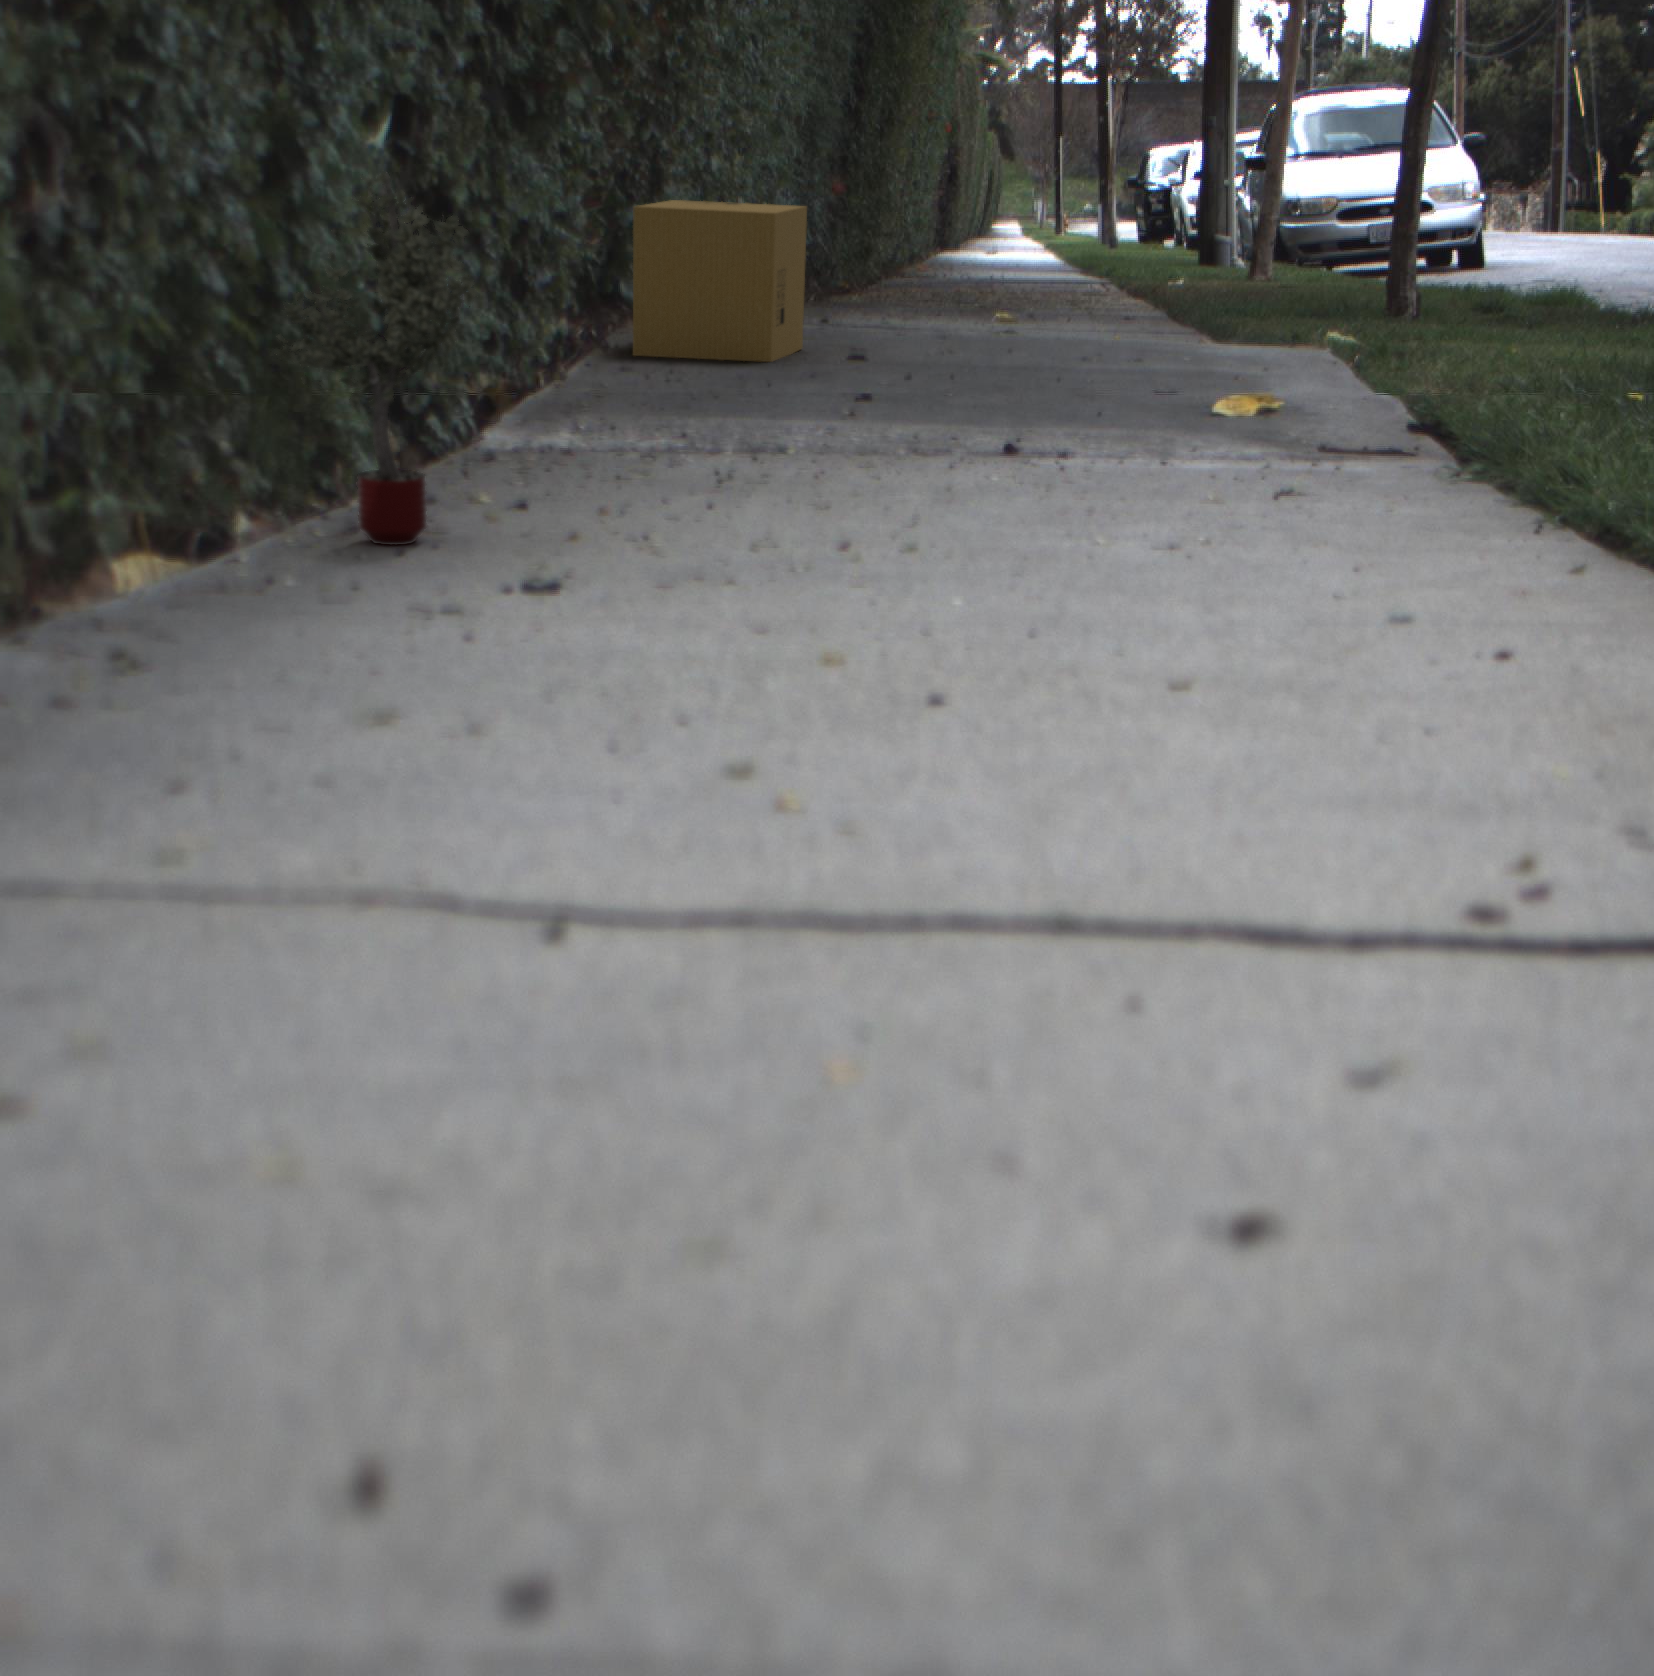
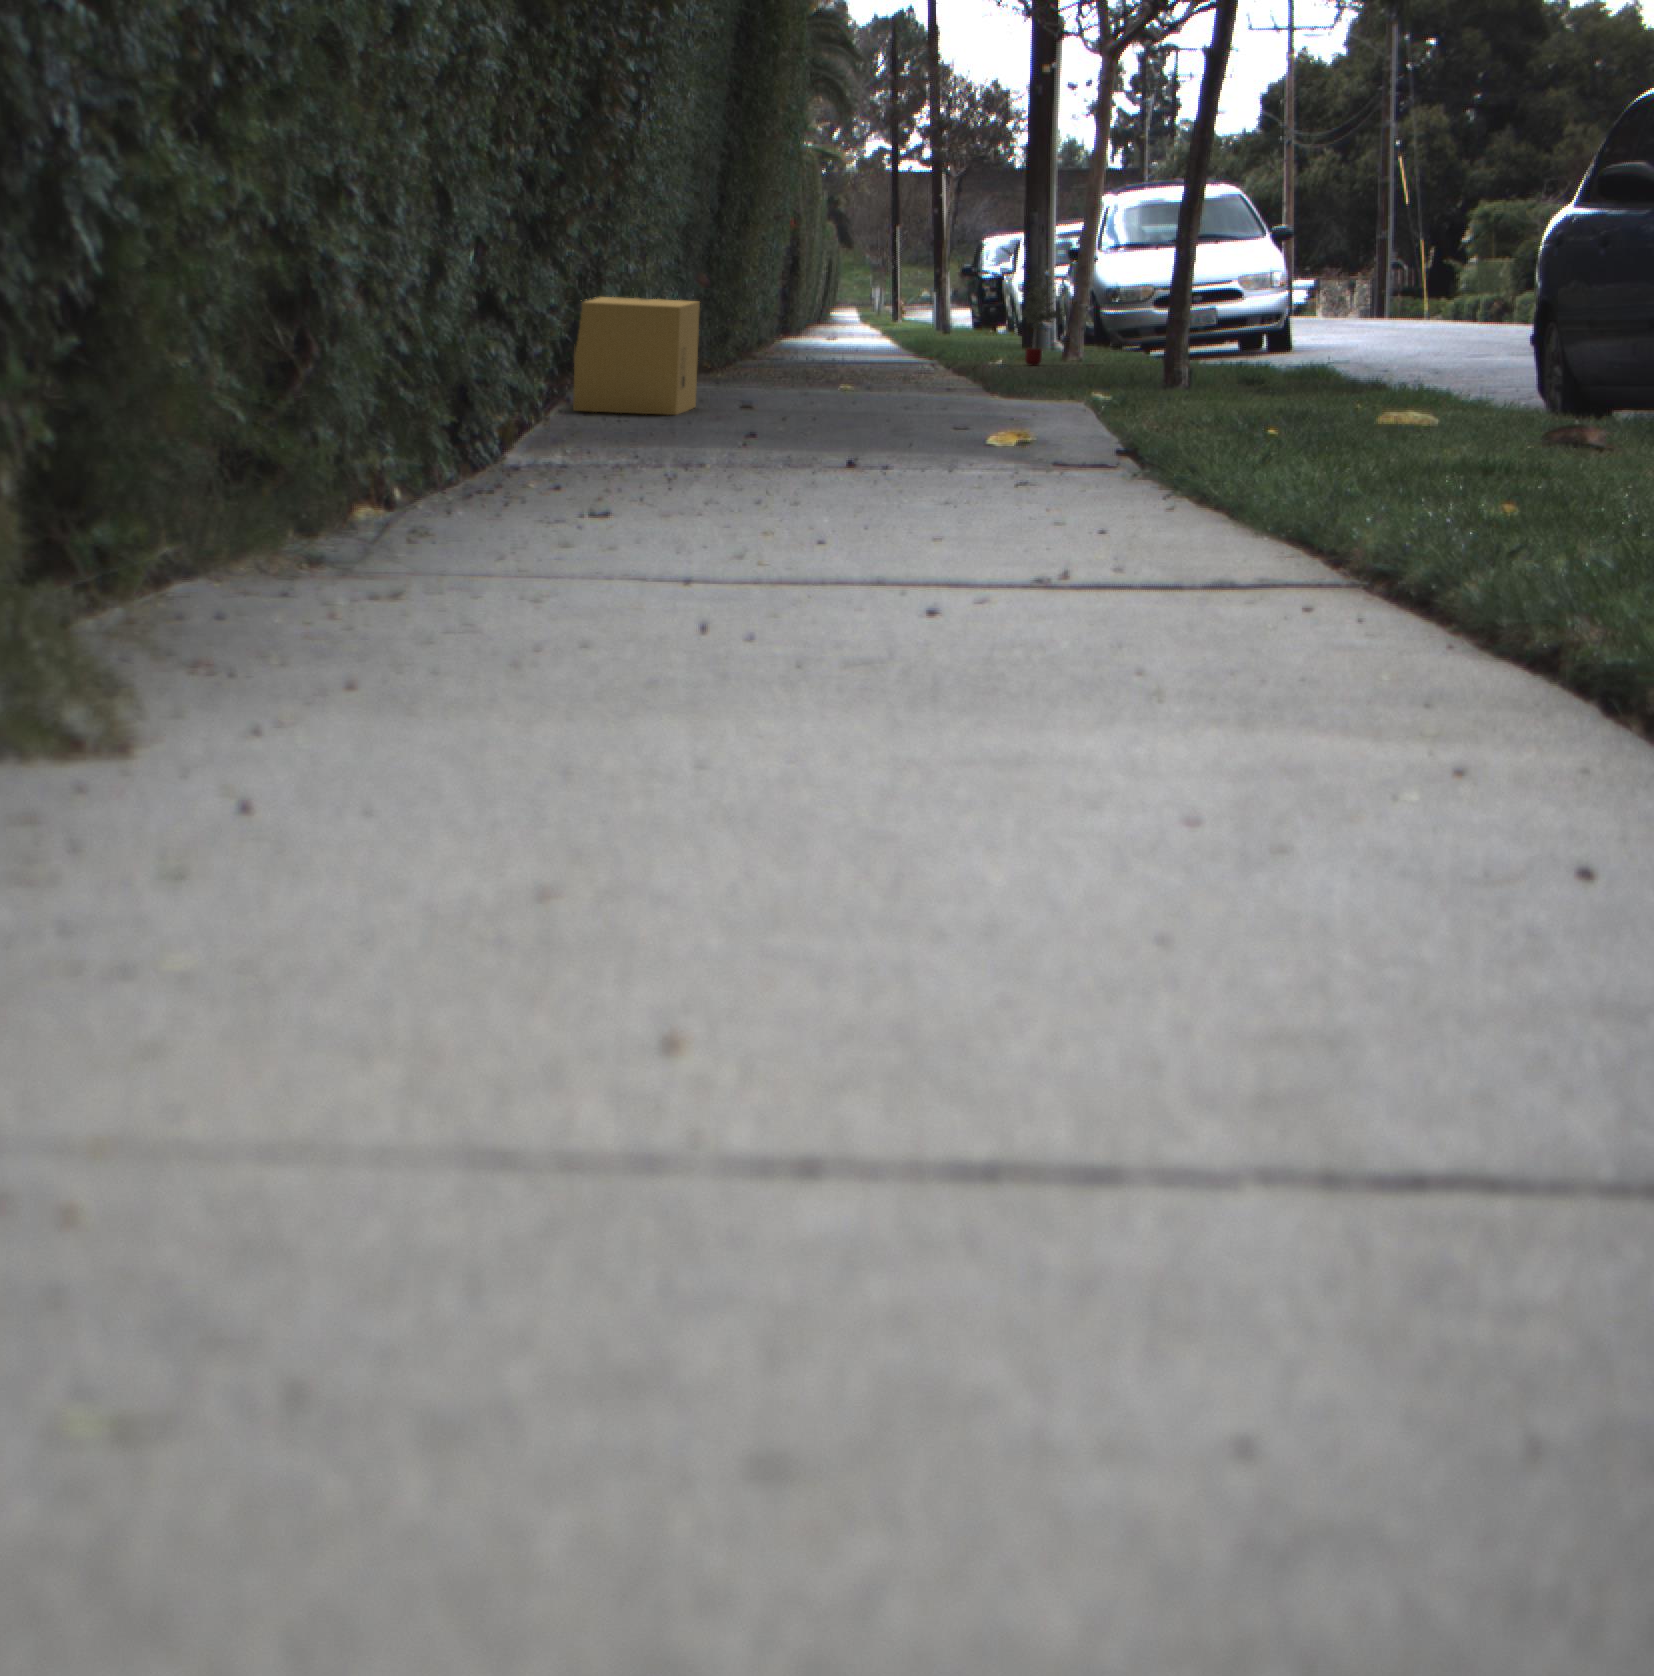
potted tree: present [273,172,479,545] -> present [1023,275,1067,366]

